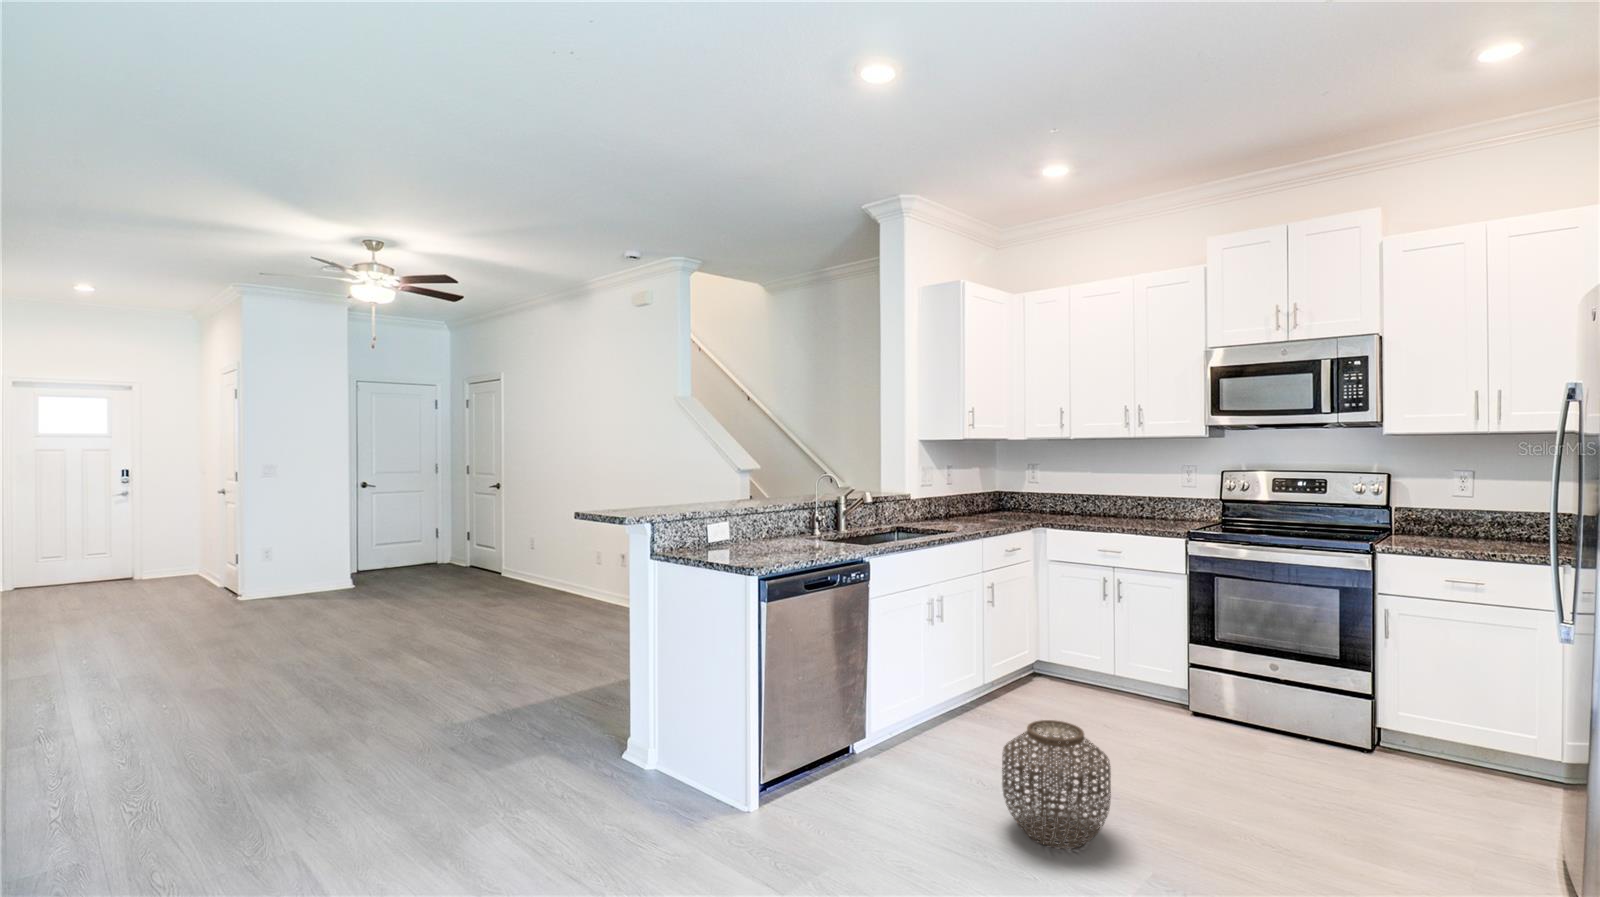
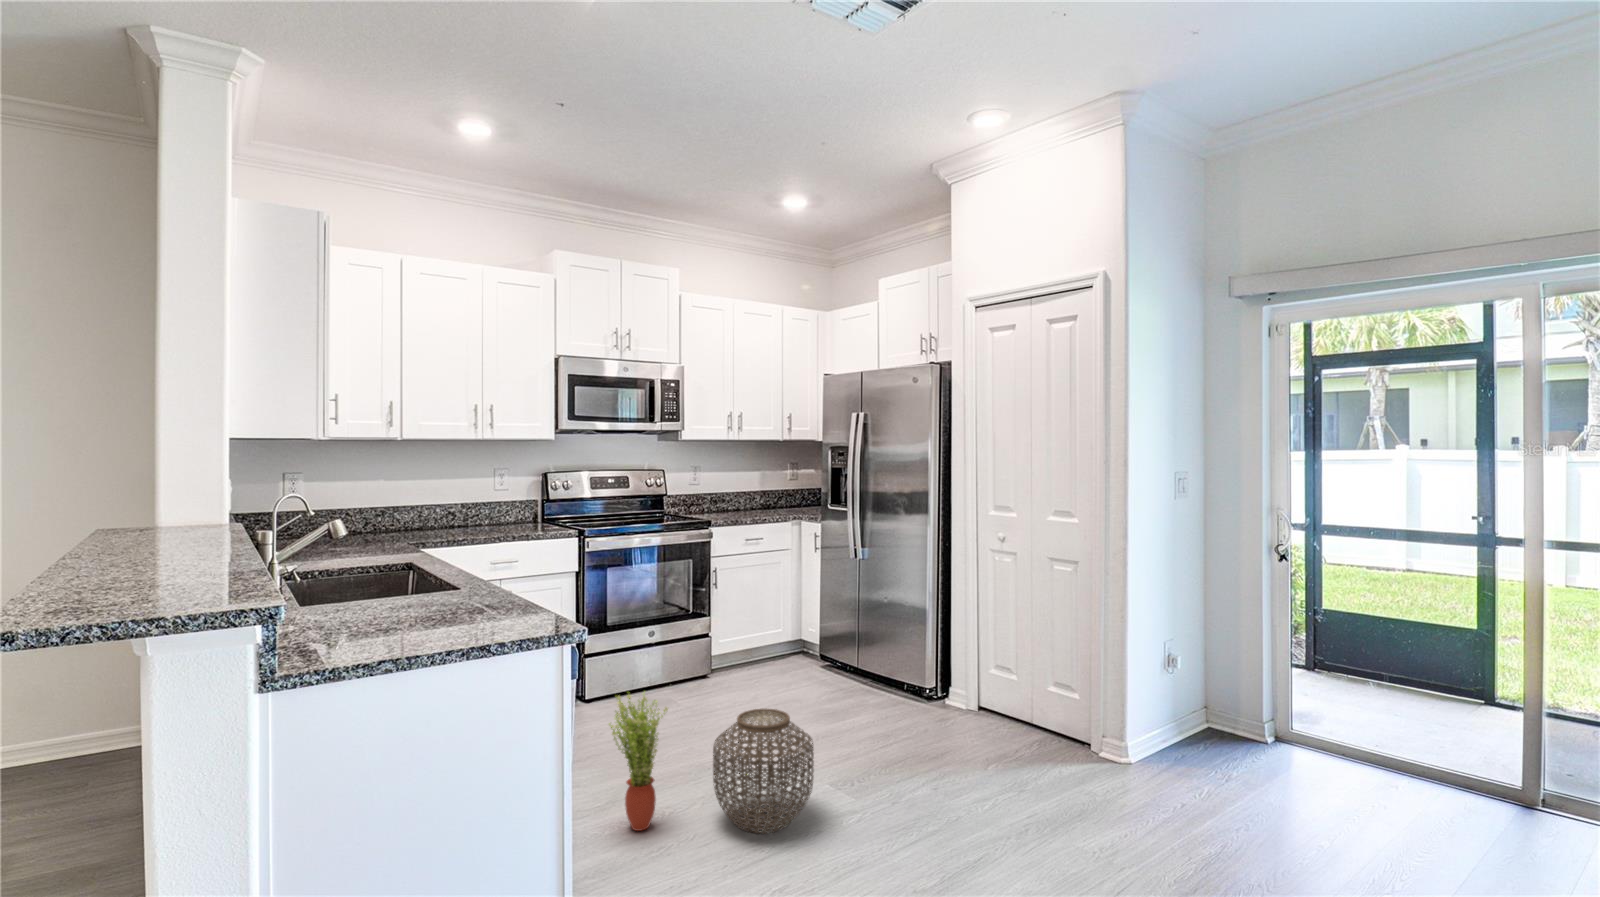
potted plant: none [959,660,1010,786] -> present [609,692,668,831]

